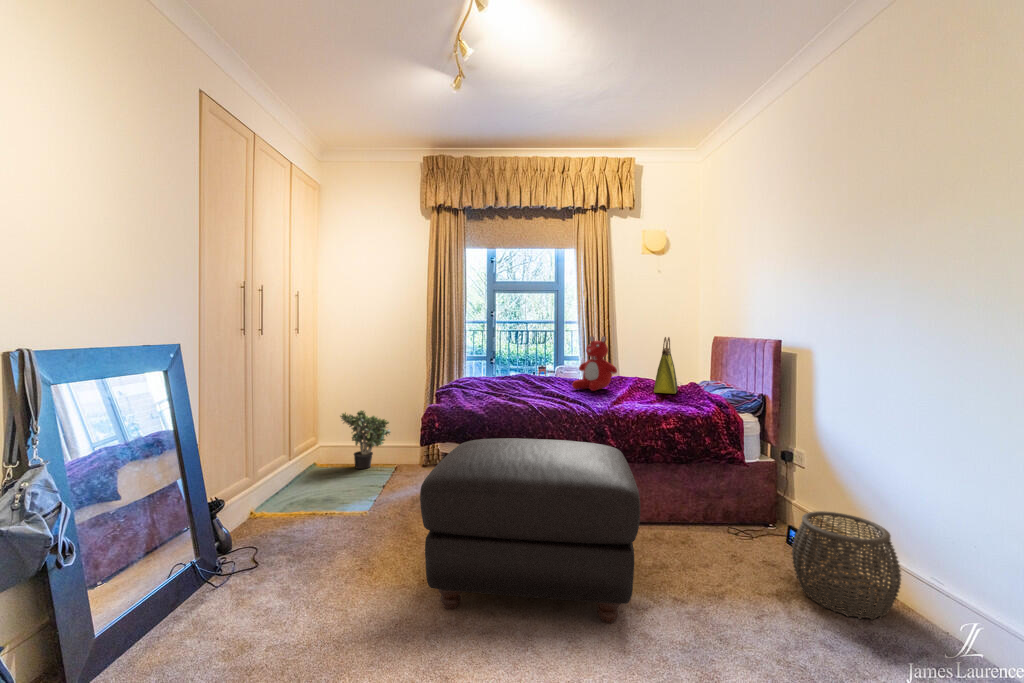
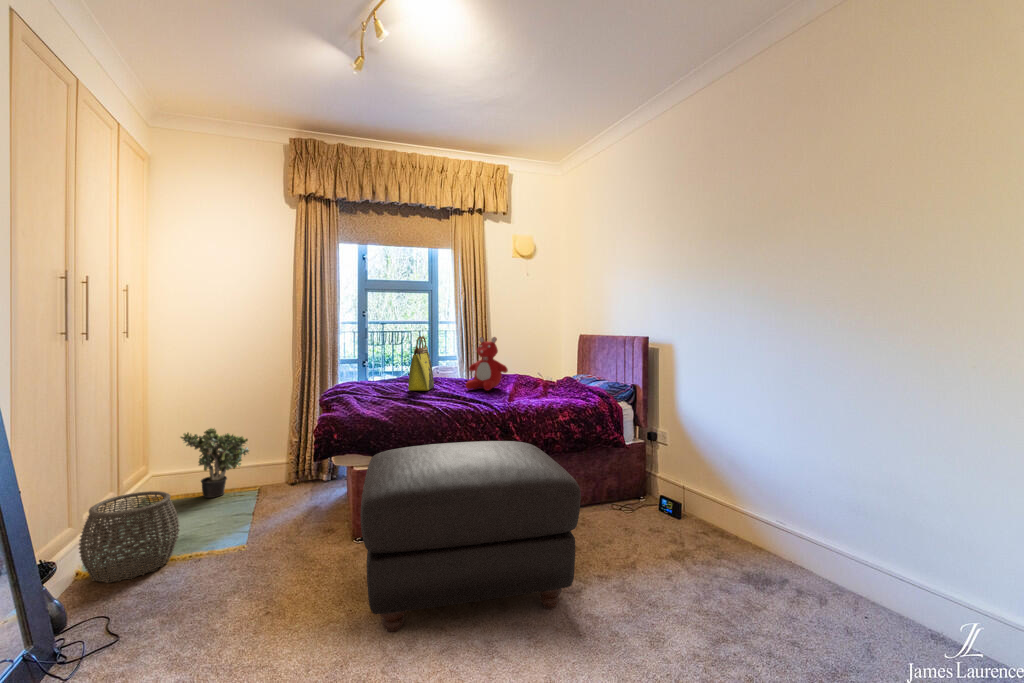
tote bag: present [654,337,678,394] -> present [408,336,434,390]
woven basket: present [792,511,901,619] -> present [79,491,179,583]

